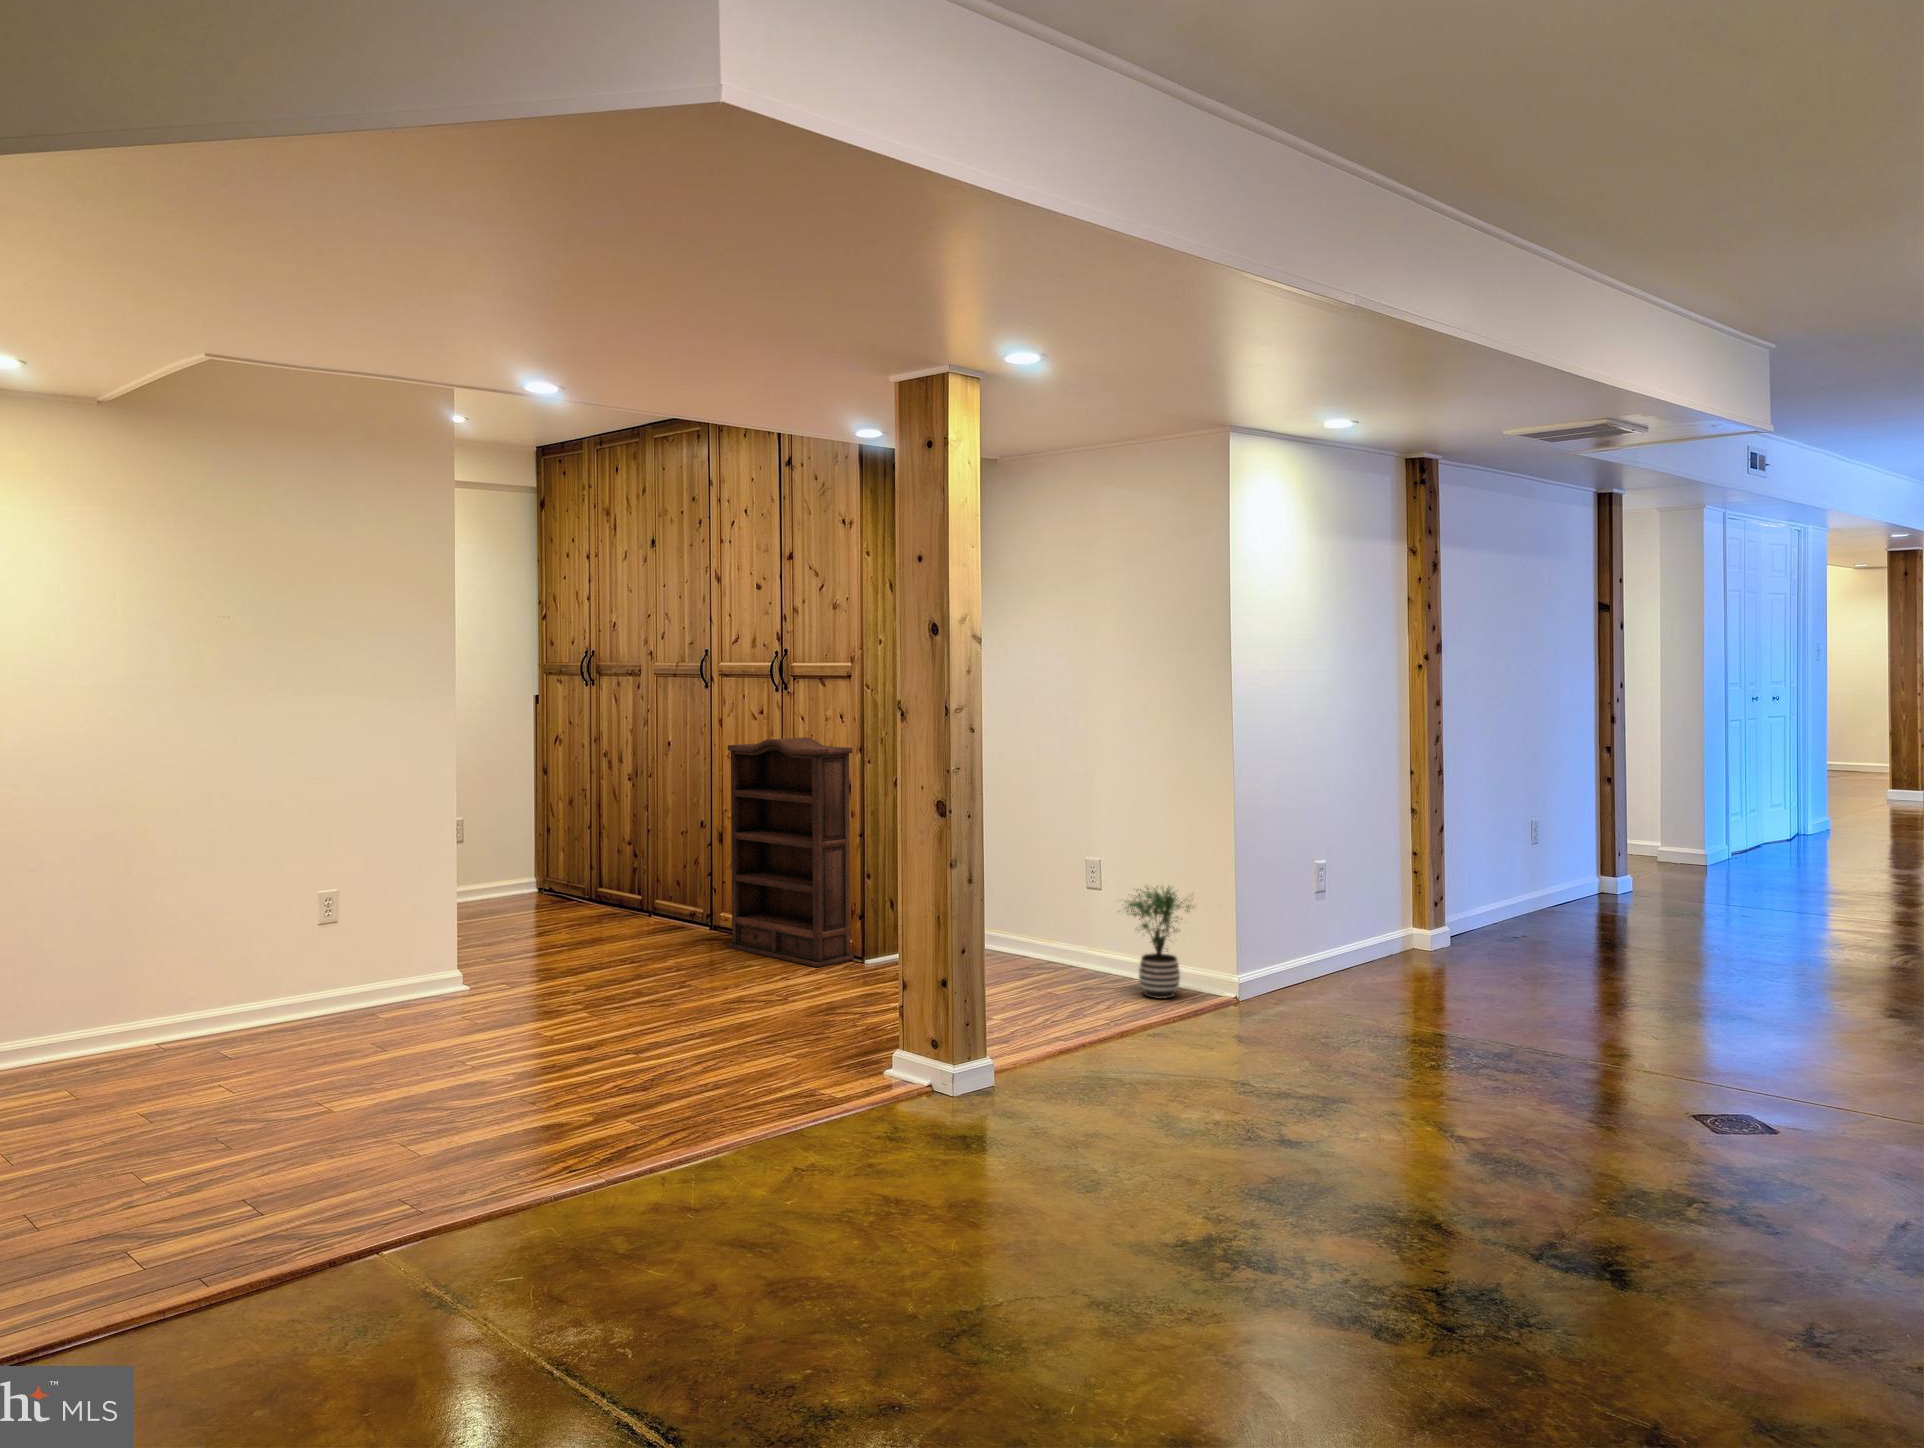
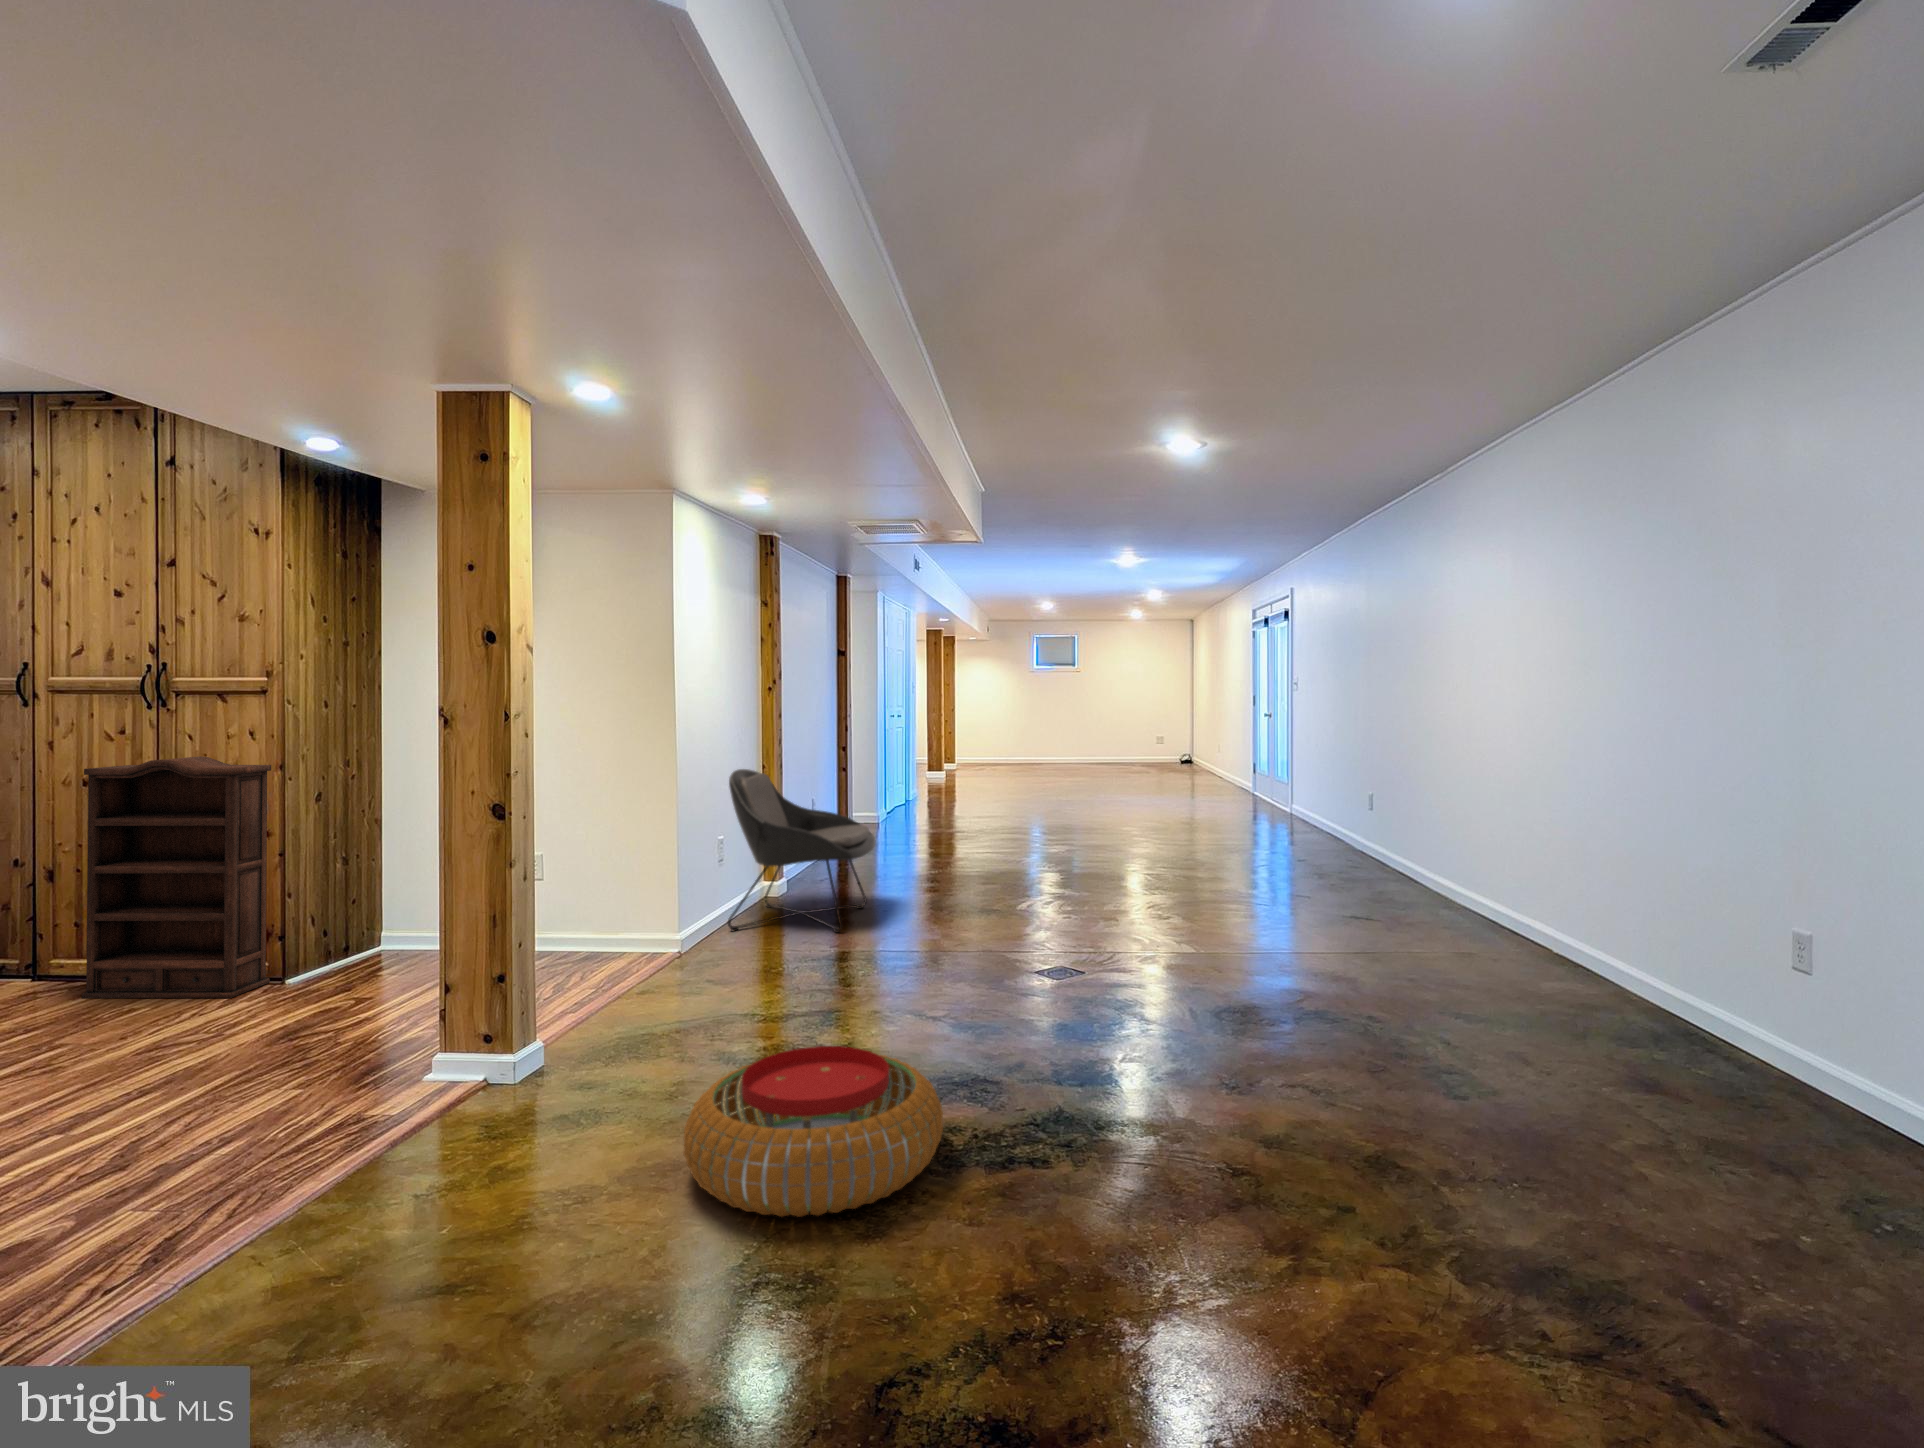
lounge chair: none [1313,776,1545,1012] -> present [728,769,875,933]
potted plant: present [1118,886,1194,999] -> none [578,865,649,963]
pouf: none [993,1125,1317,1333] -> present [683,1046,943,1217]

